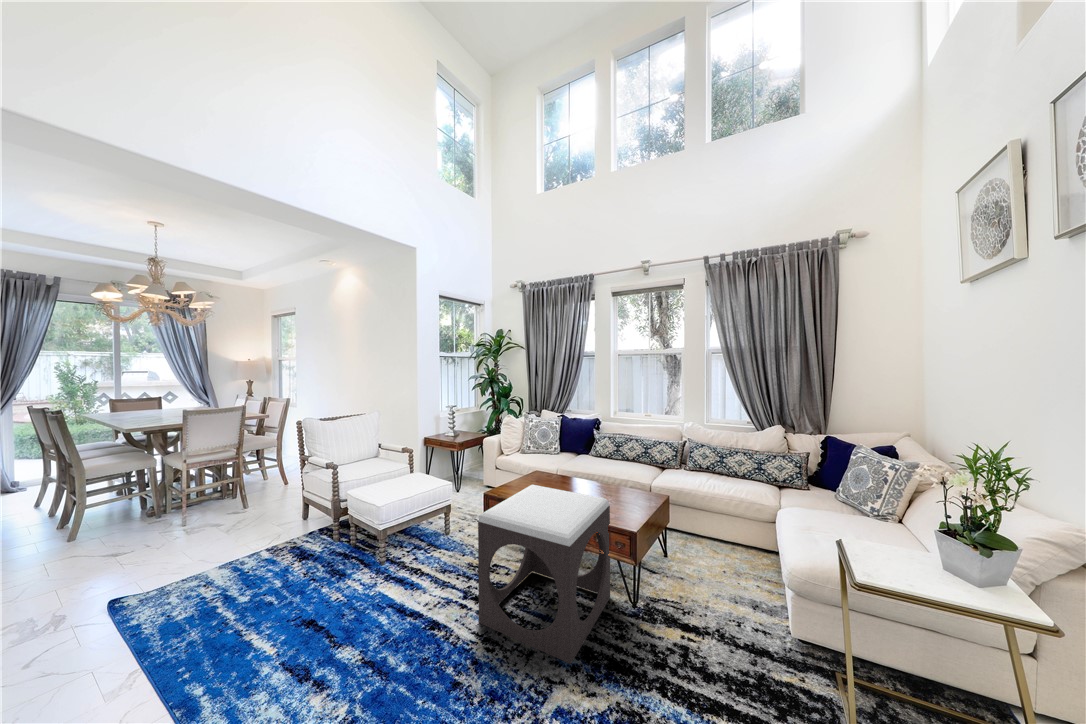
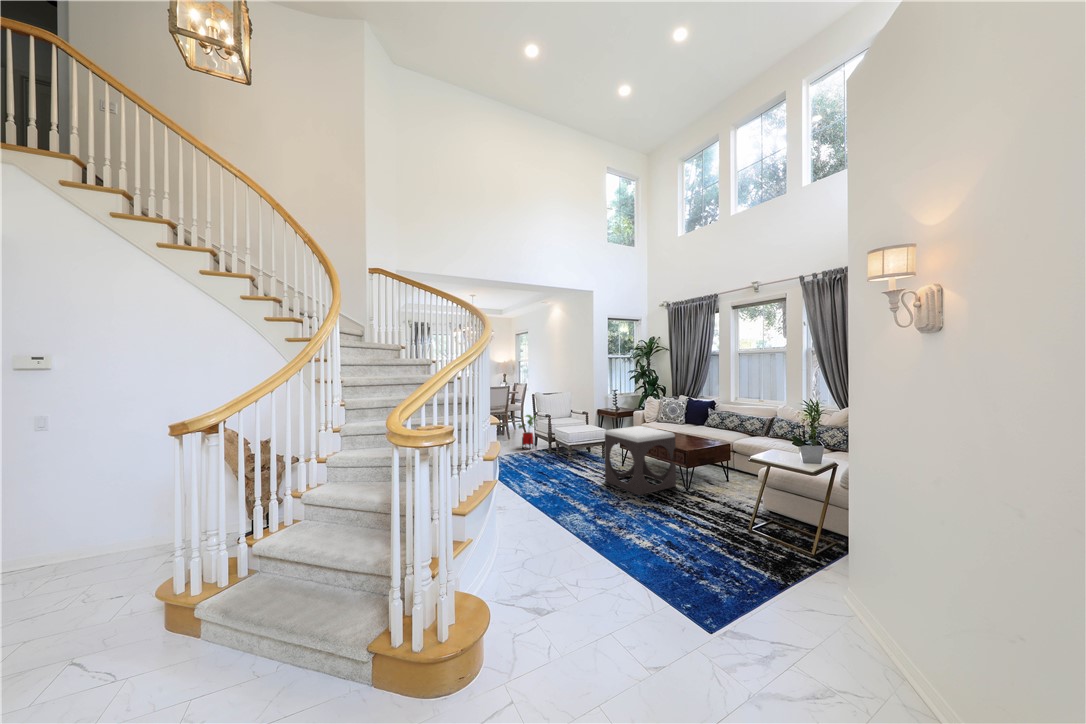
house plant: none [257,471,311,543] -> present [518,415,536,448]

